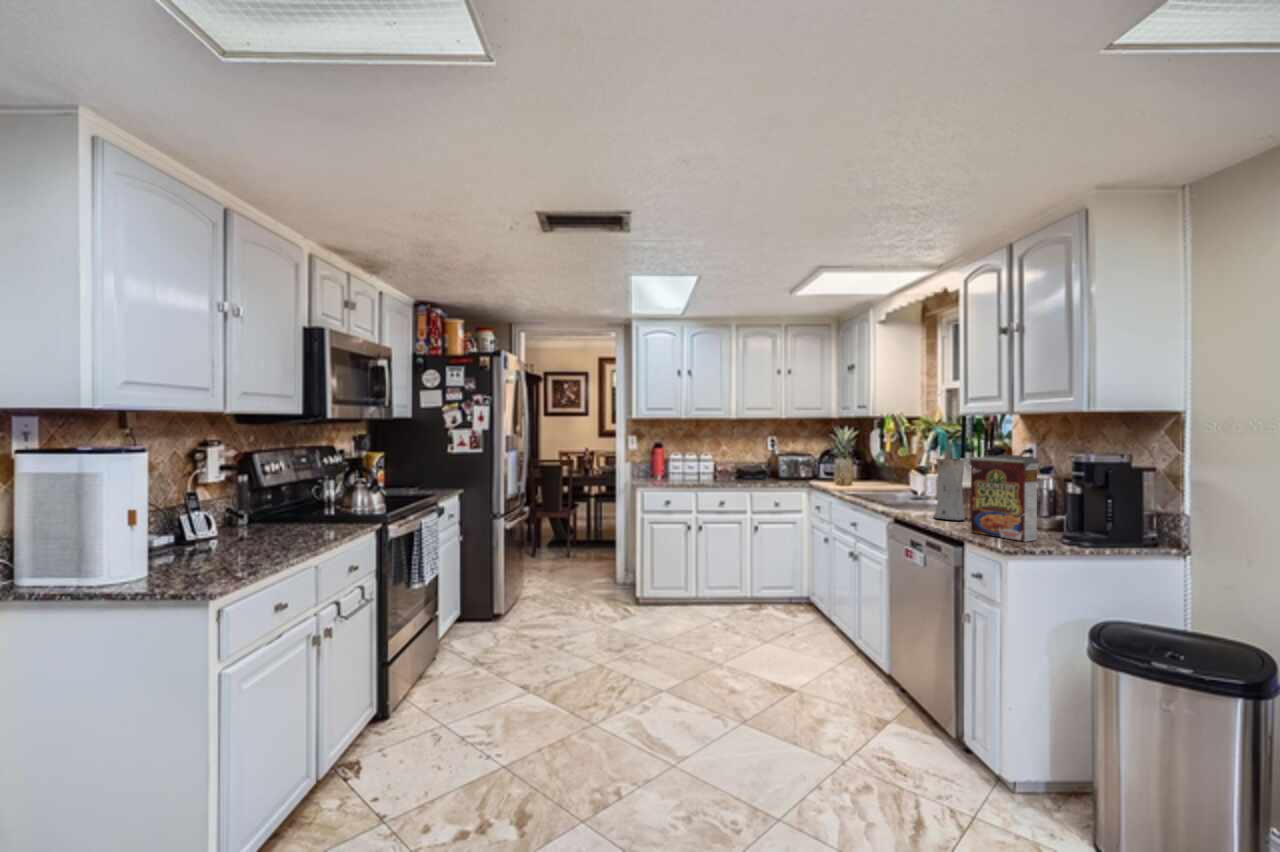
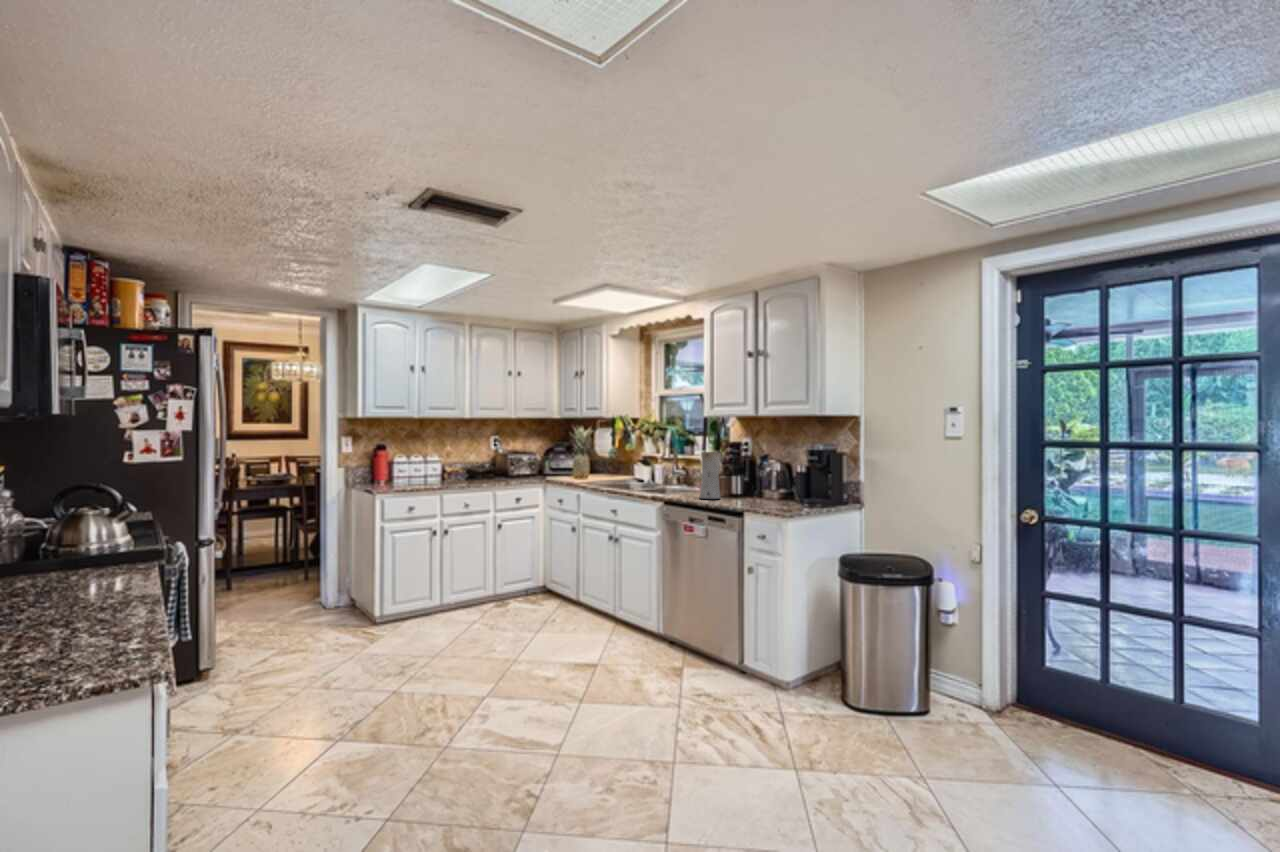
cereal box: present [968,455,1040,542] -> none [739,448,786,508]

